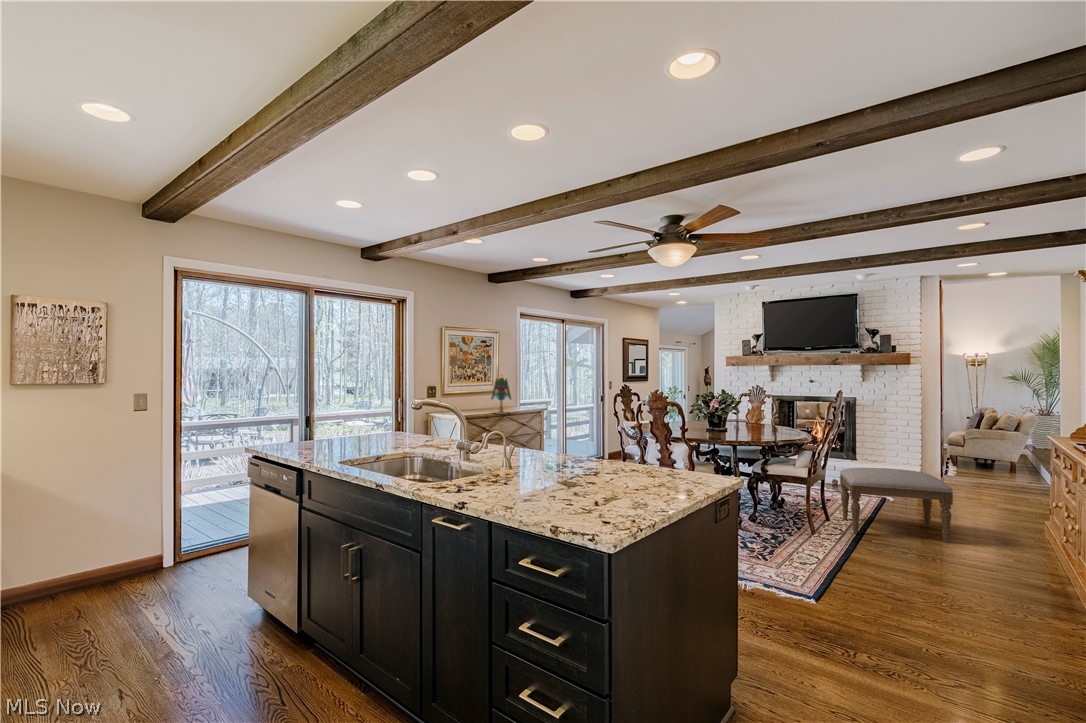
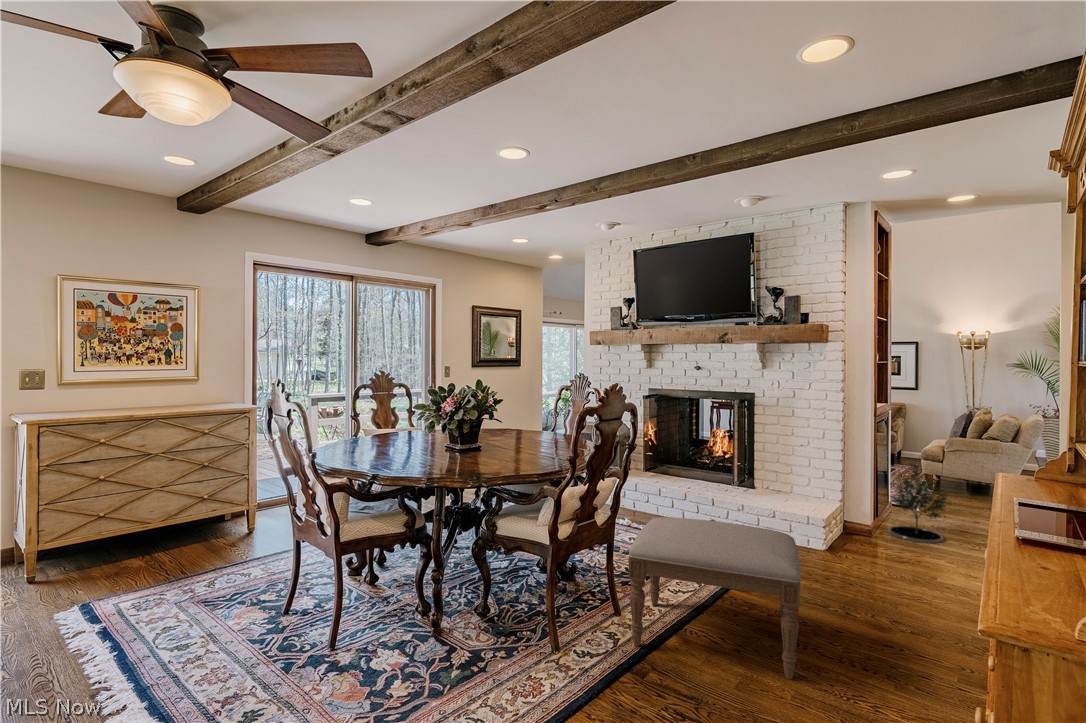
table lamp: present [491,374,511,414] -> none [129,351,163,415]
potted tree: none [946,437,993,493] -> present [888,462,948,543]

